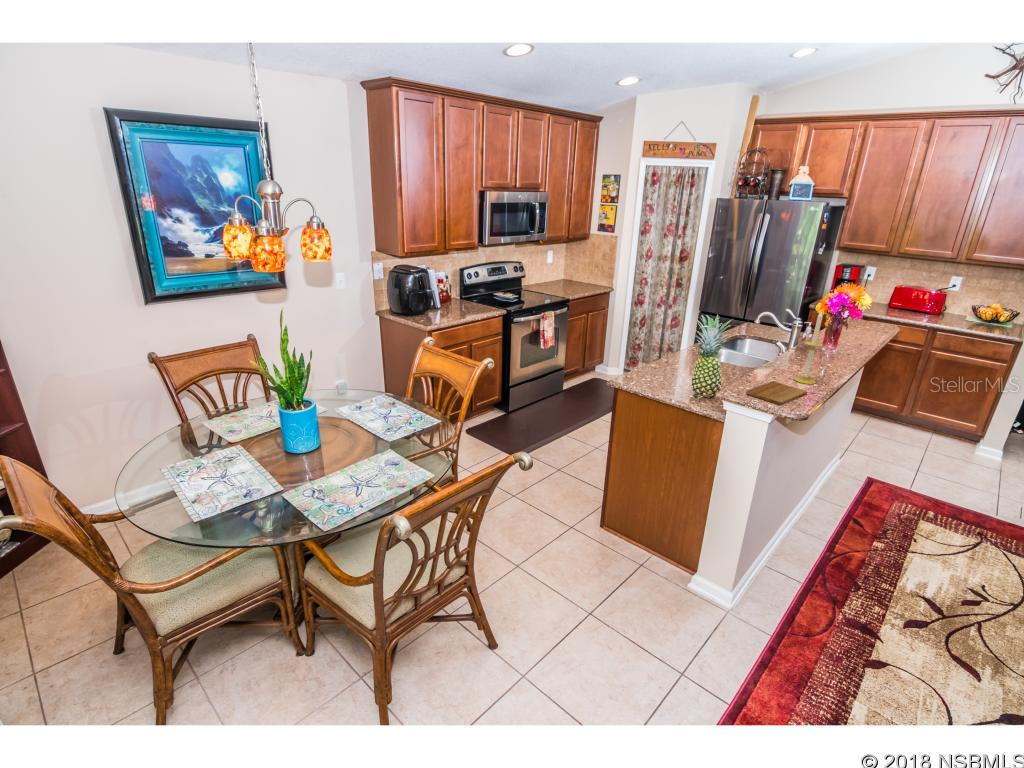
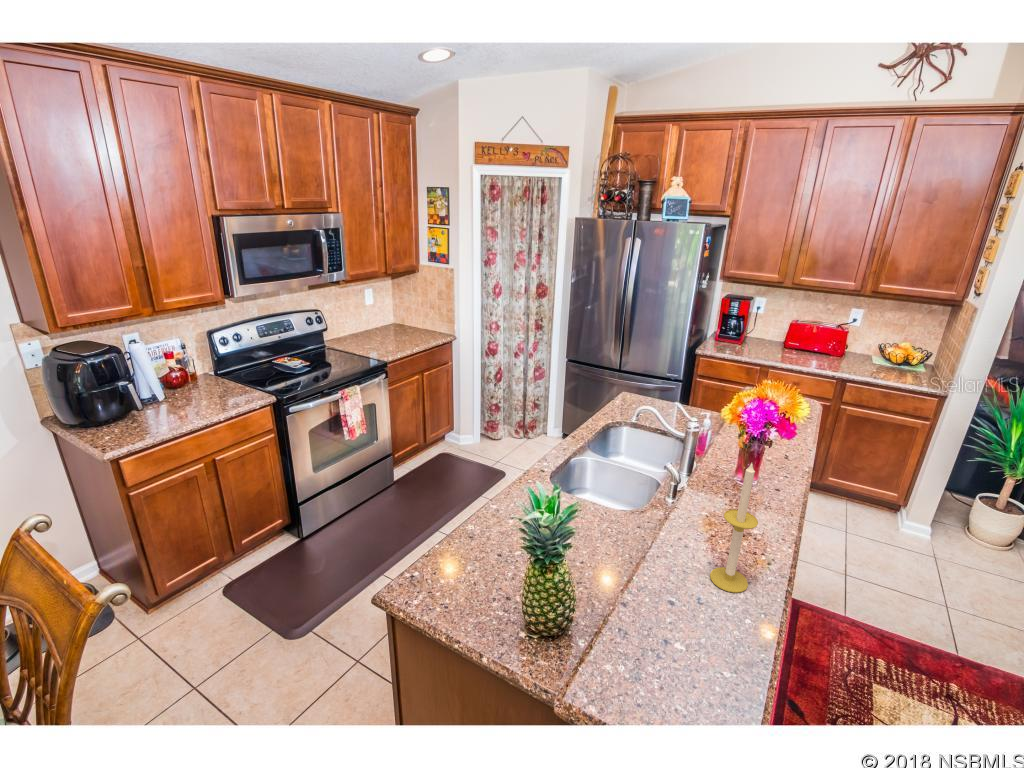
cutting board: present [746,381,807,405] -> none [628,600,742,709]

